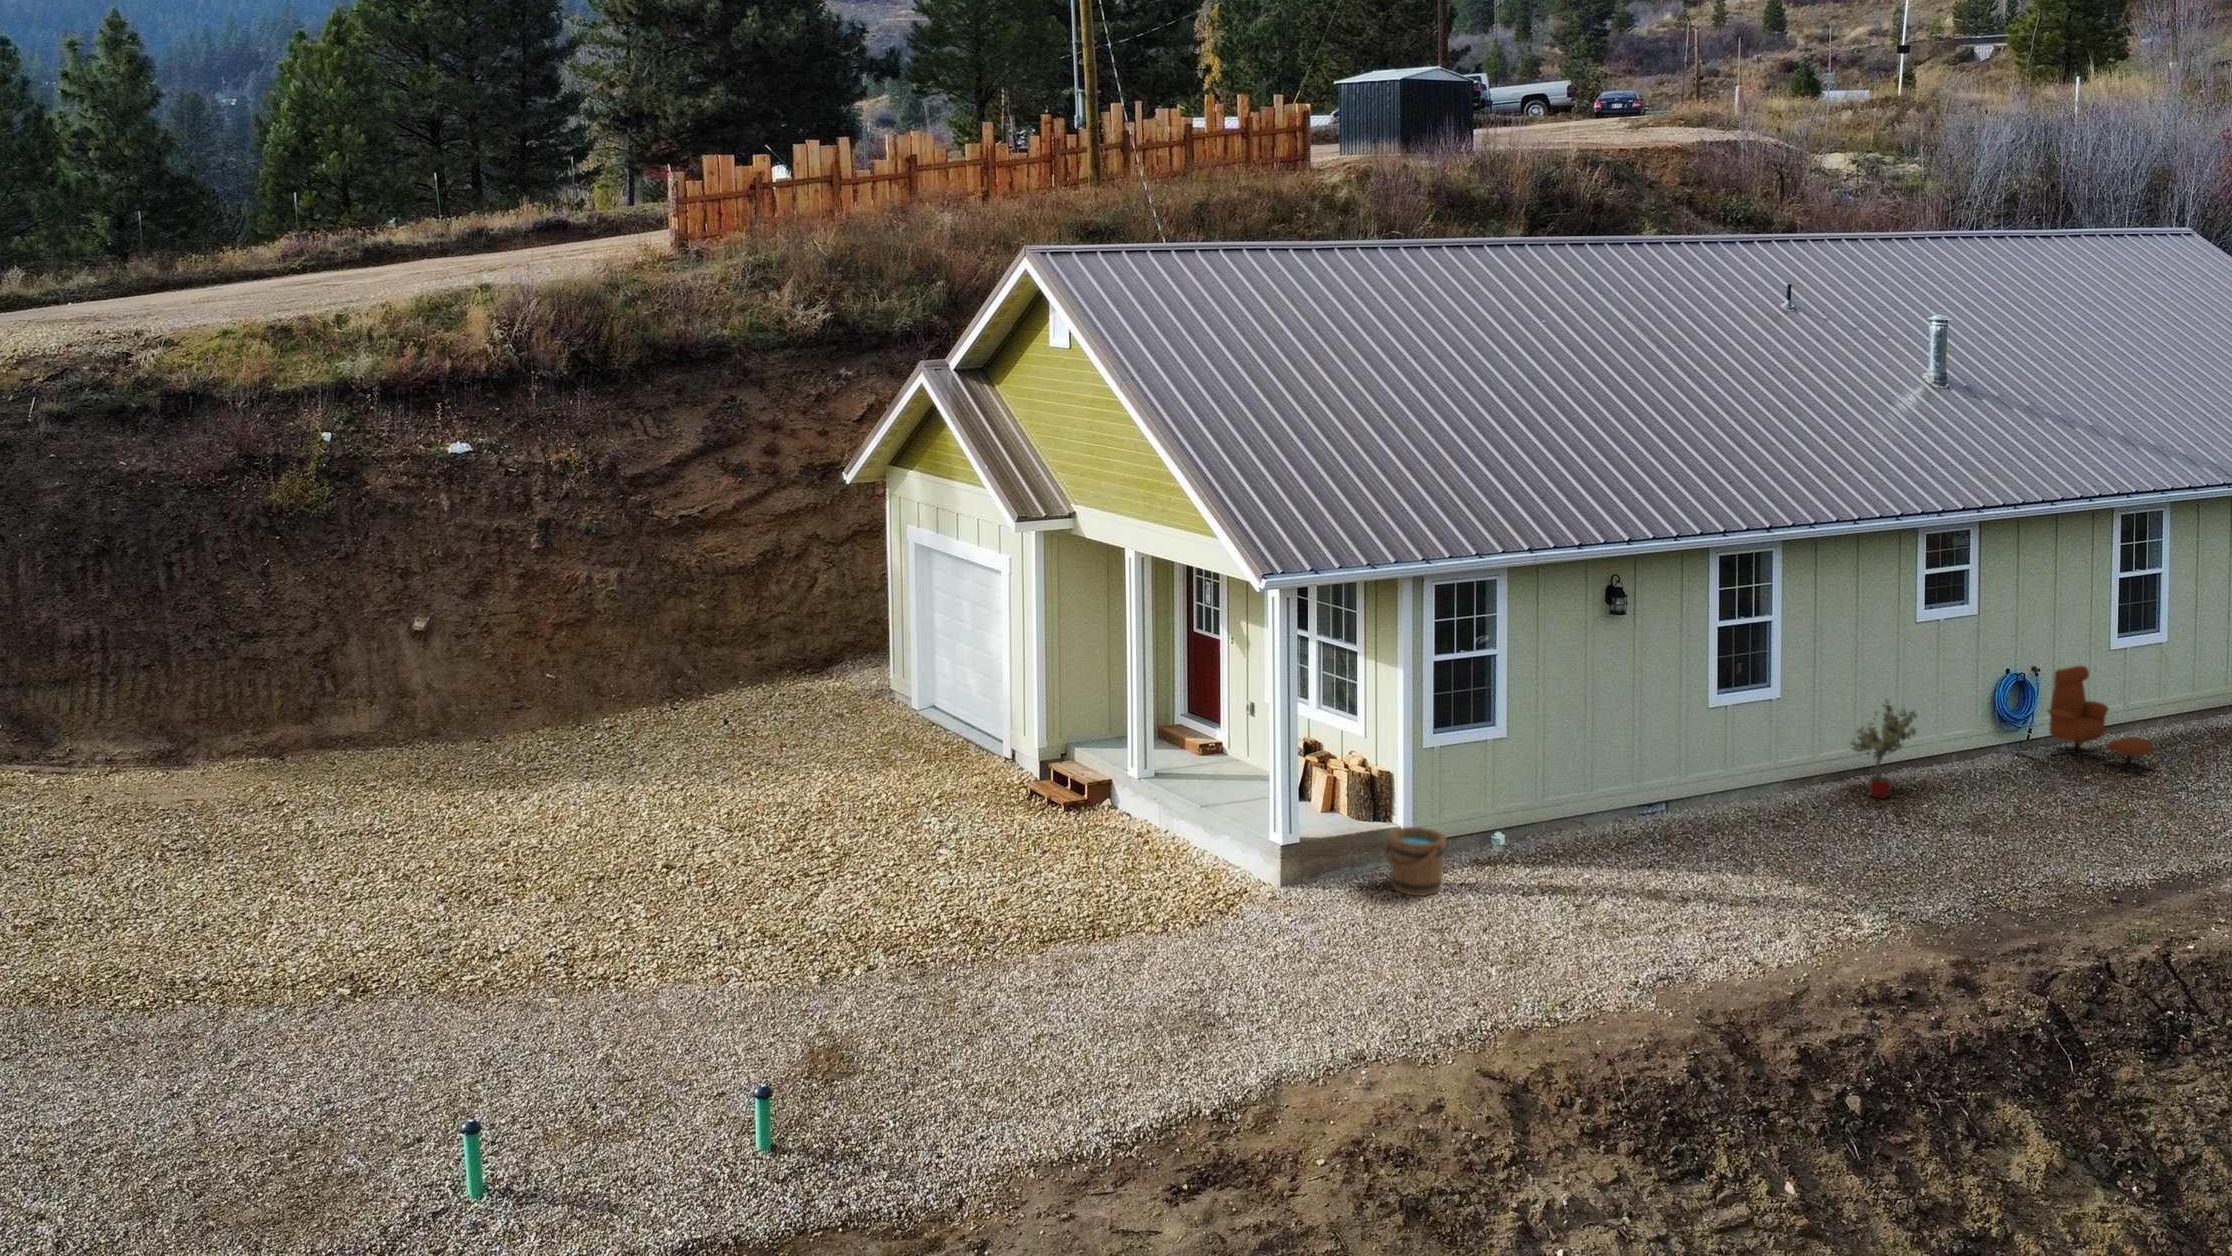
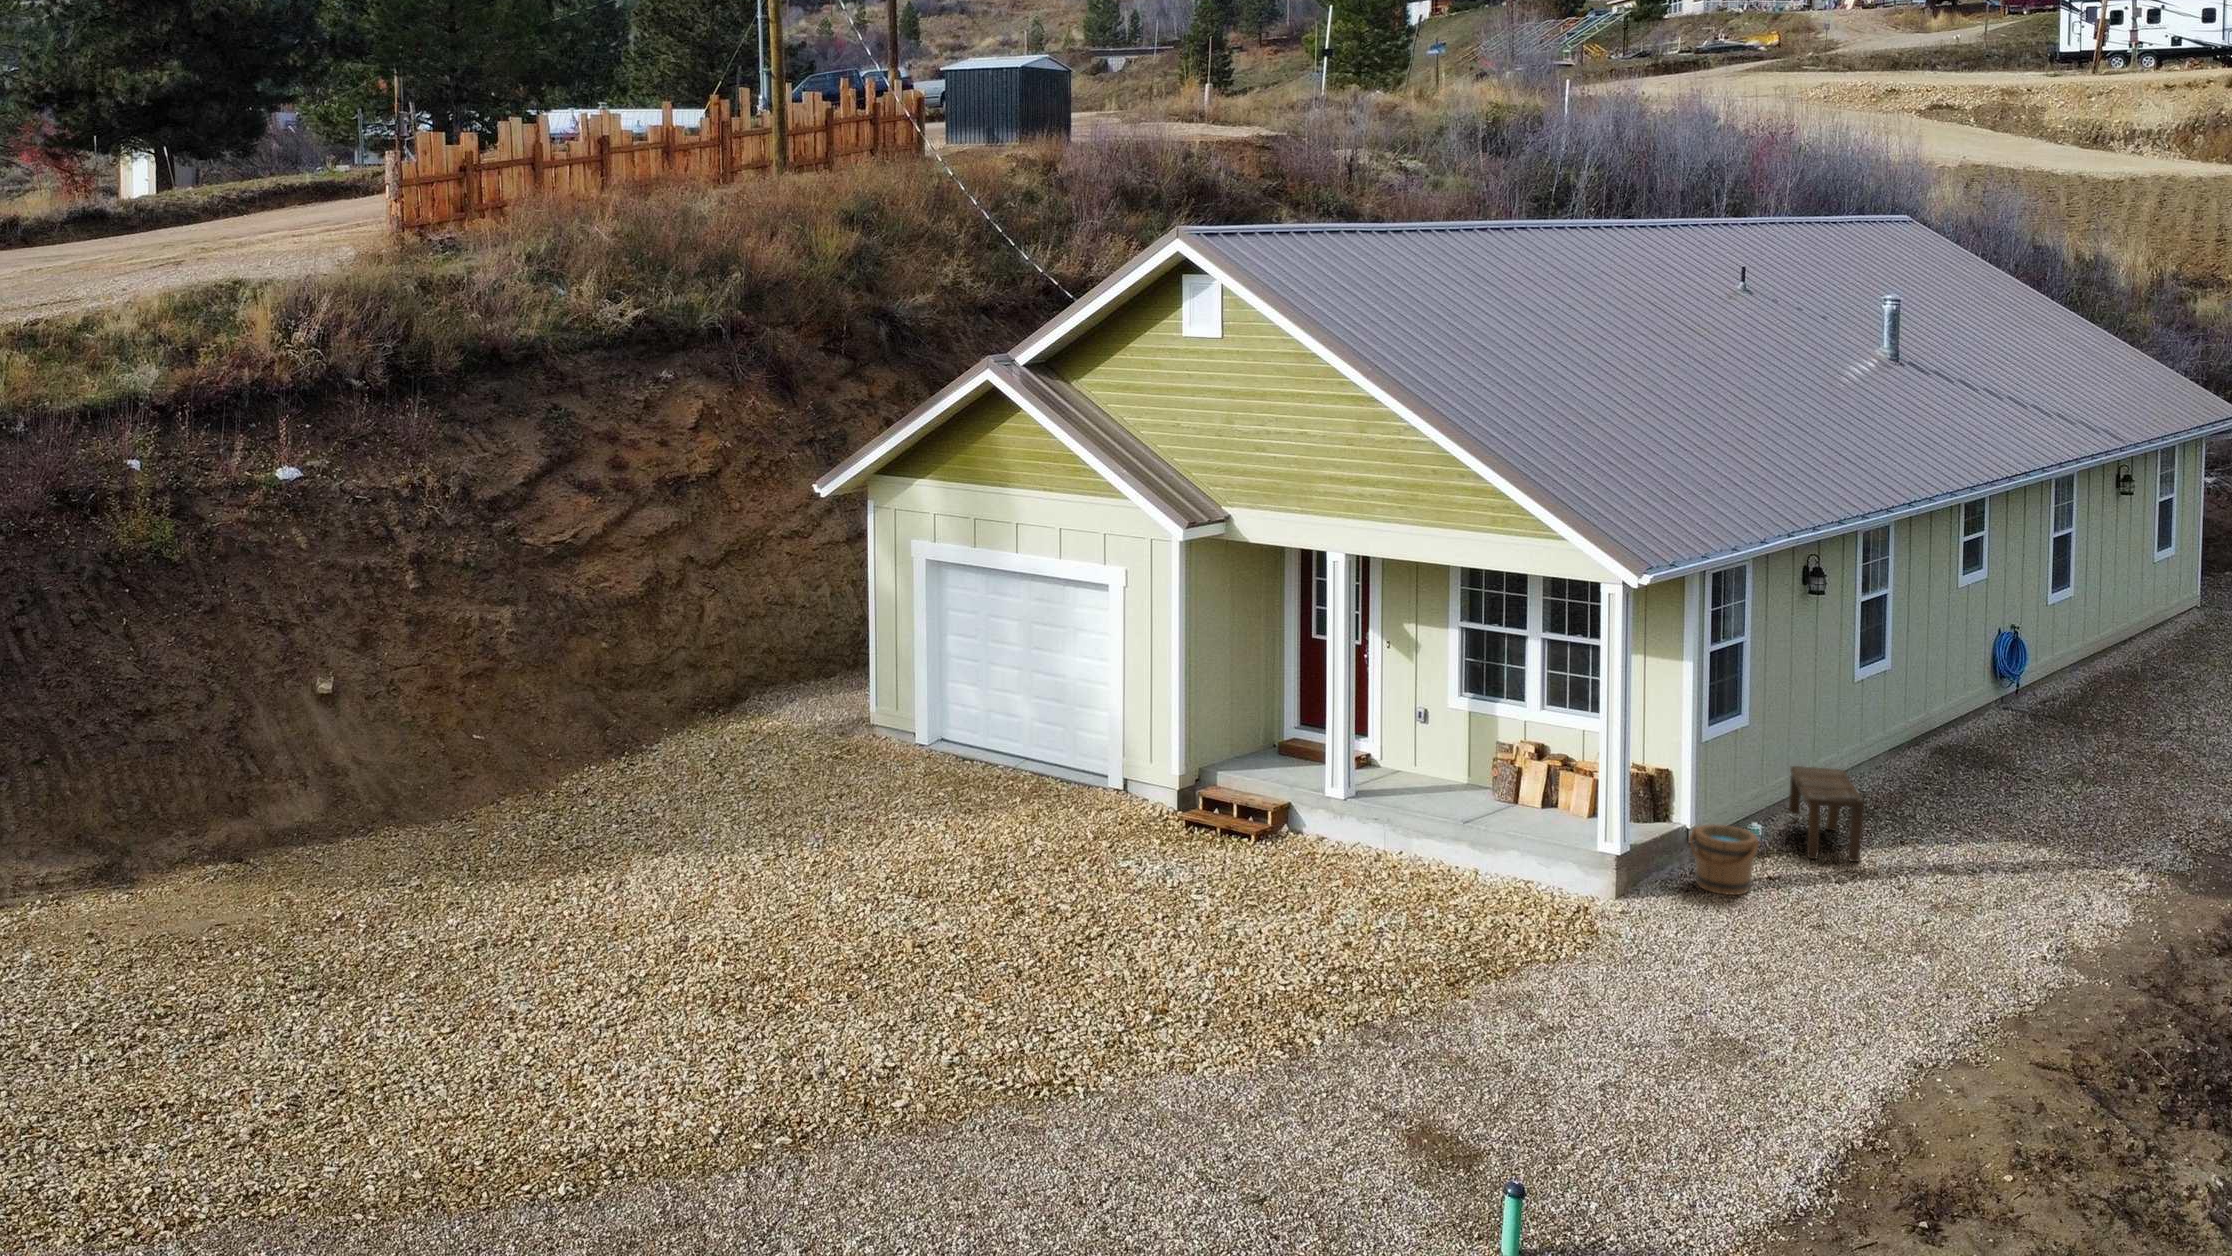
lounge chair: present [2048,666,2152,776] -> none [2039,620,2146,720]
potted tree: present [1851,700,1917,799] -> none [1944,661,2004,760]
bench: none [1542,782,1626,878] -> present [1789,766,1865,862]

